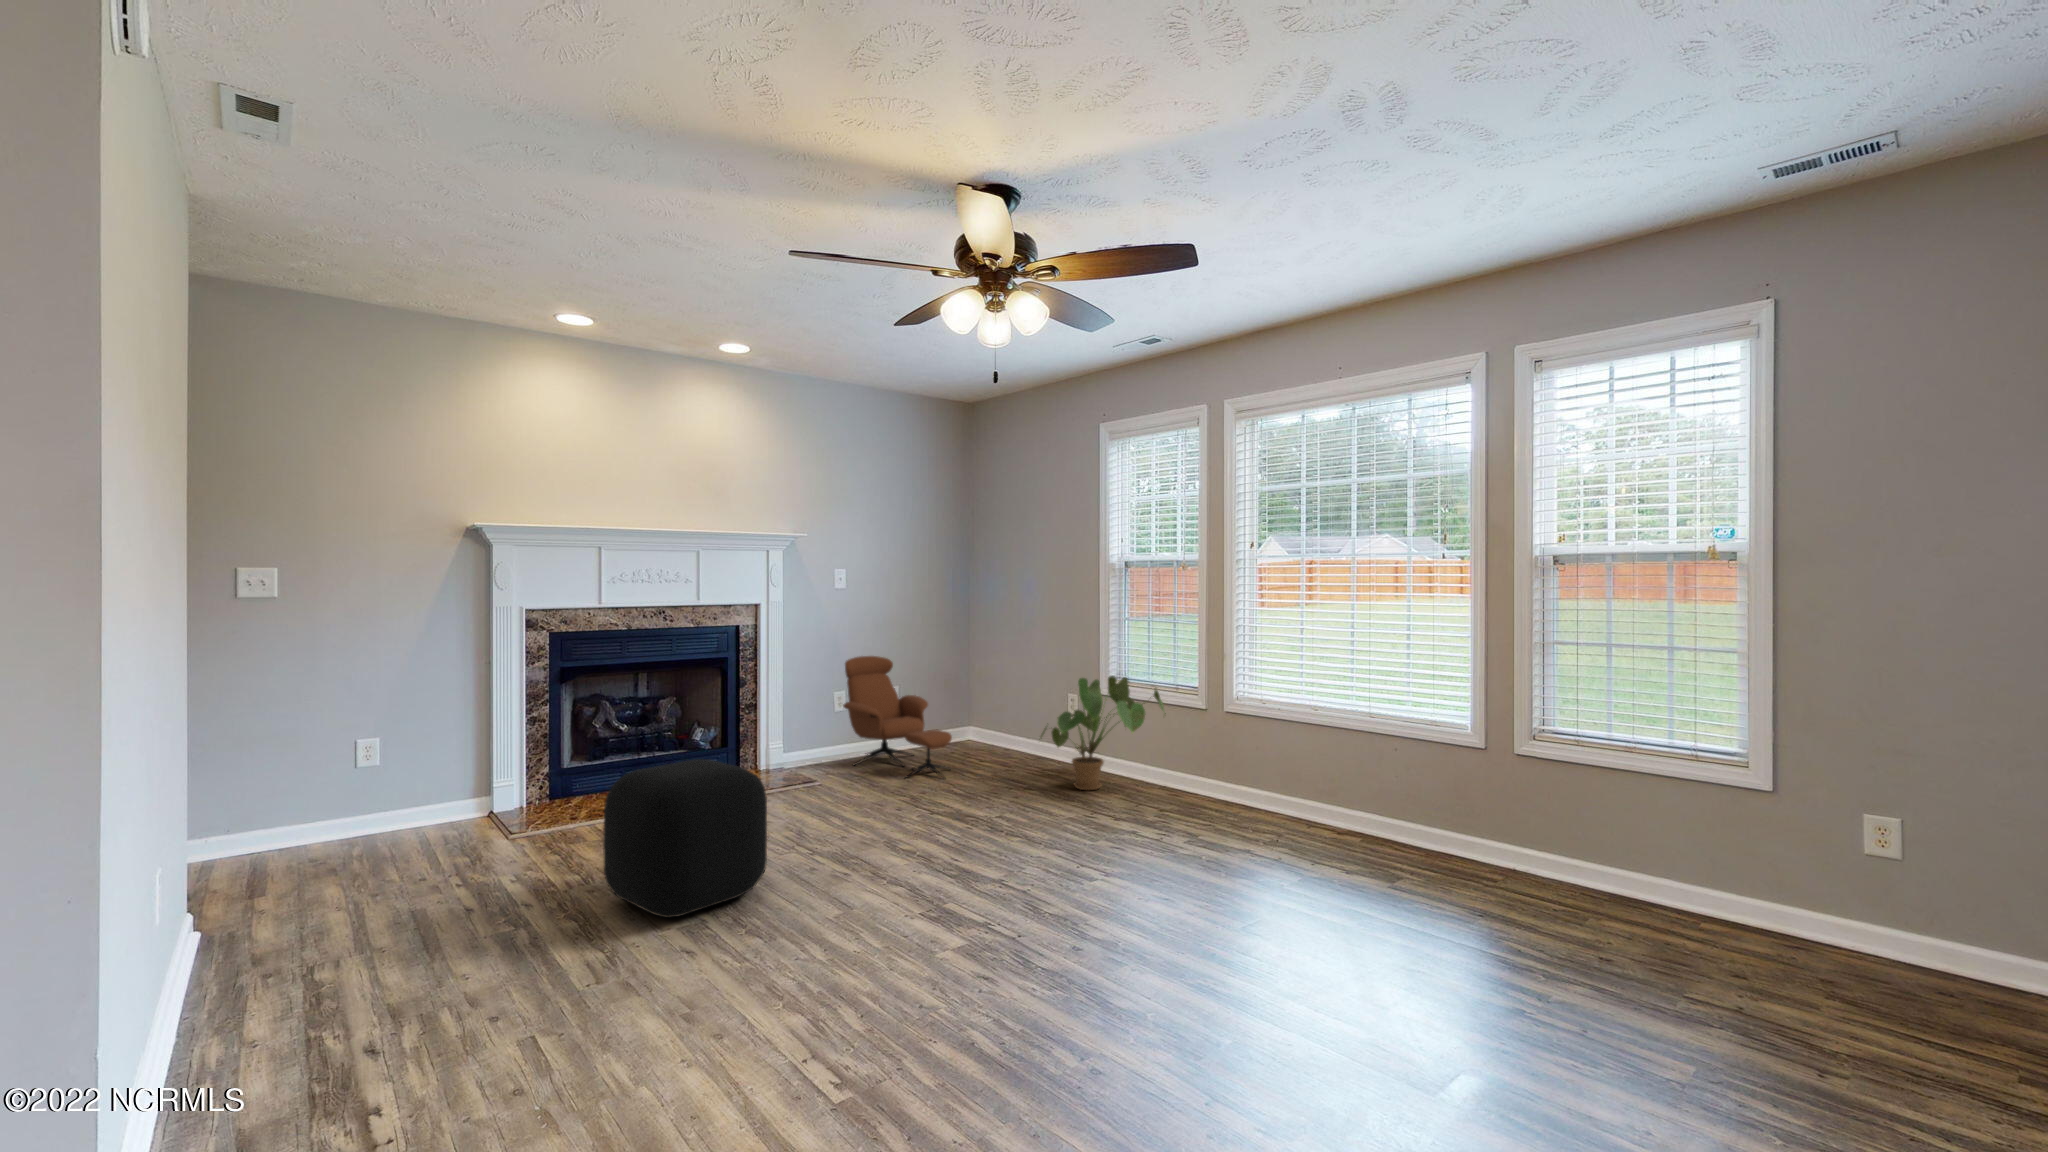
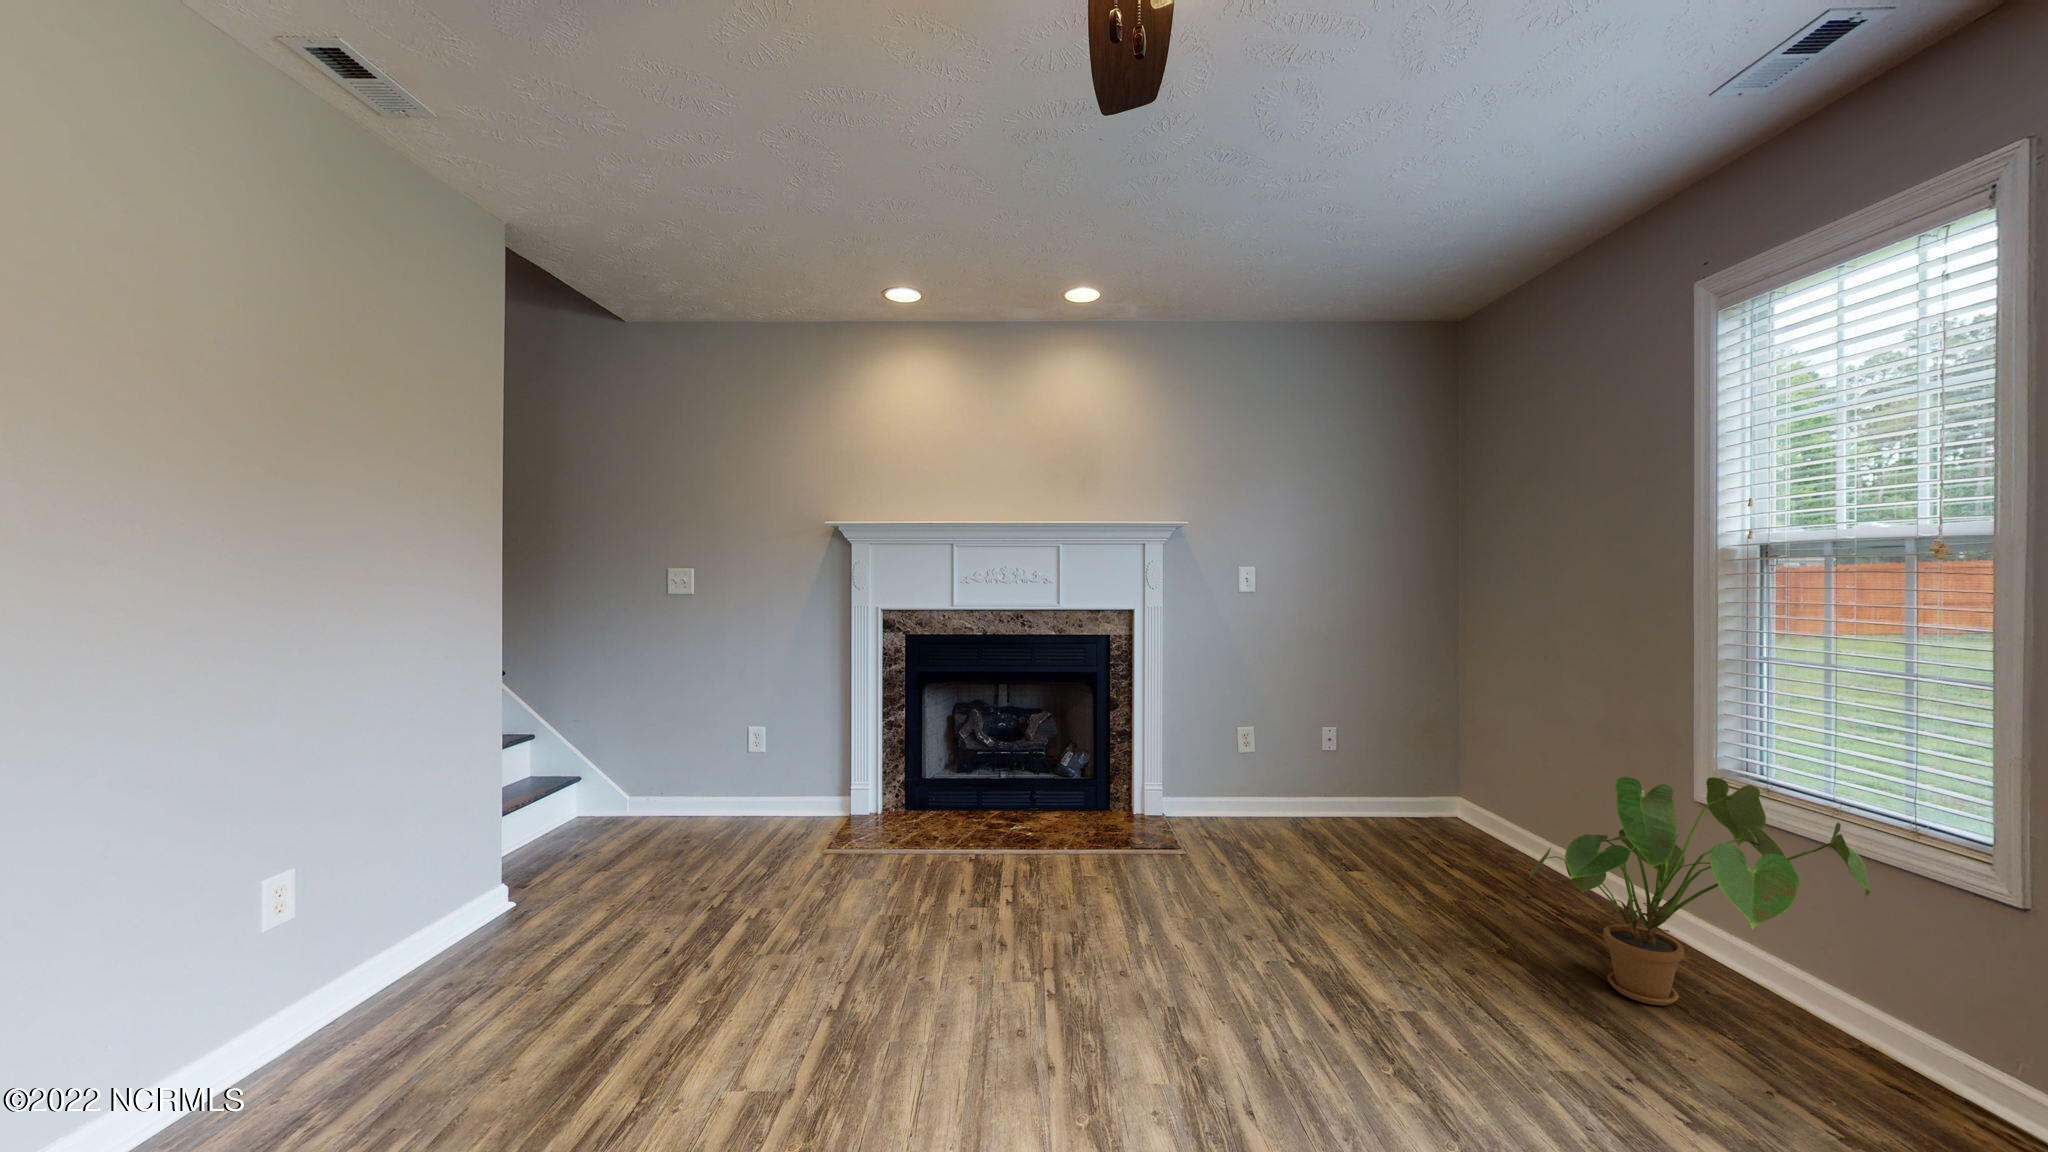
lounge chair: present [843,656,952,777] -> none [1238,683,1387,892]
ottoman: present [603,759,767,918] -> none [735,827,941,1065]

